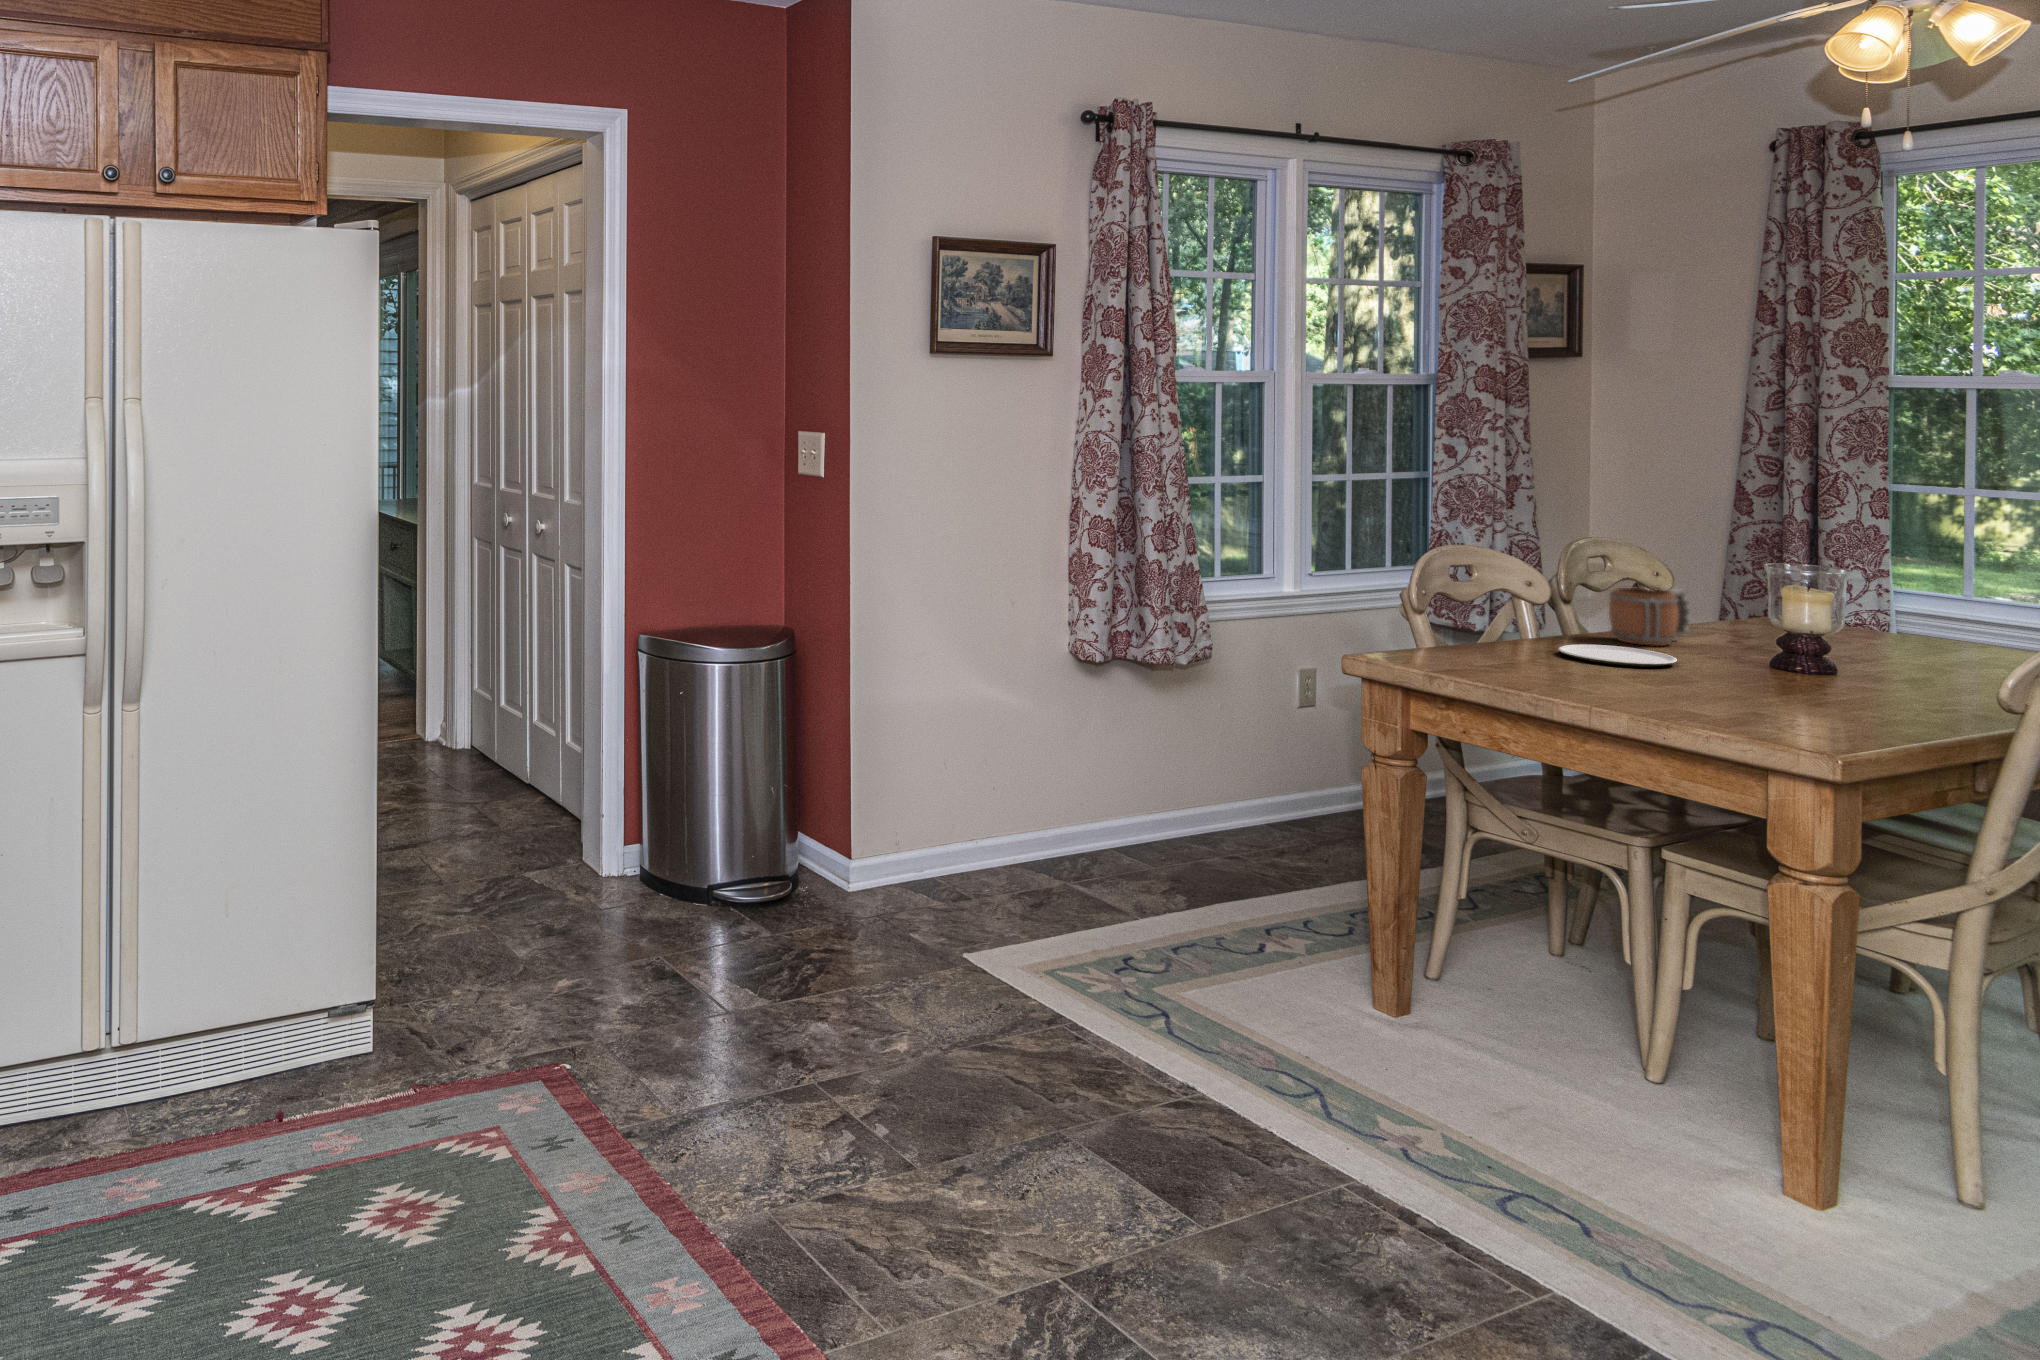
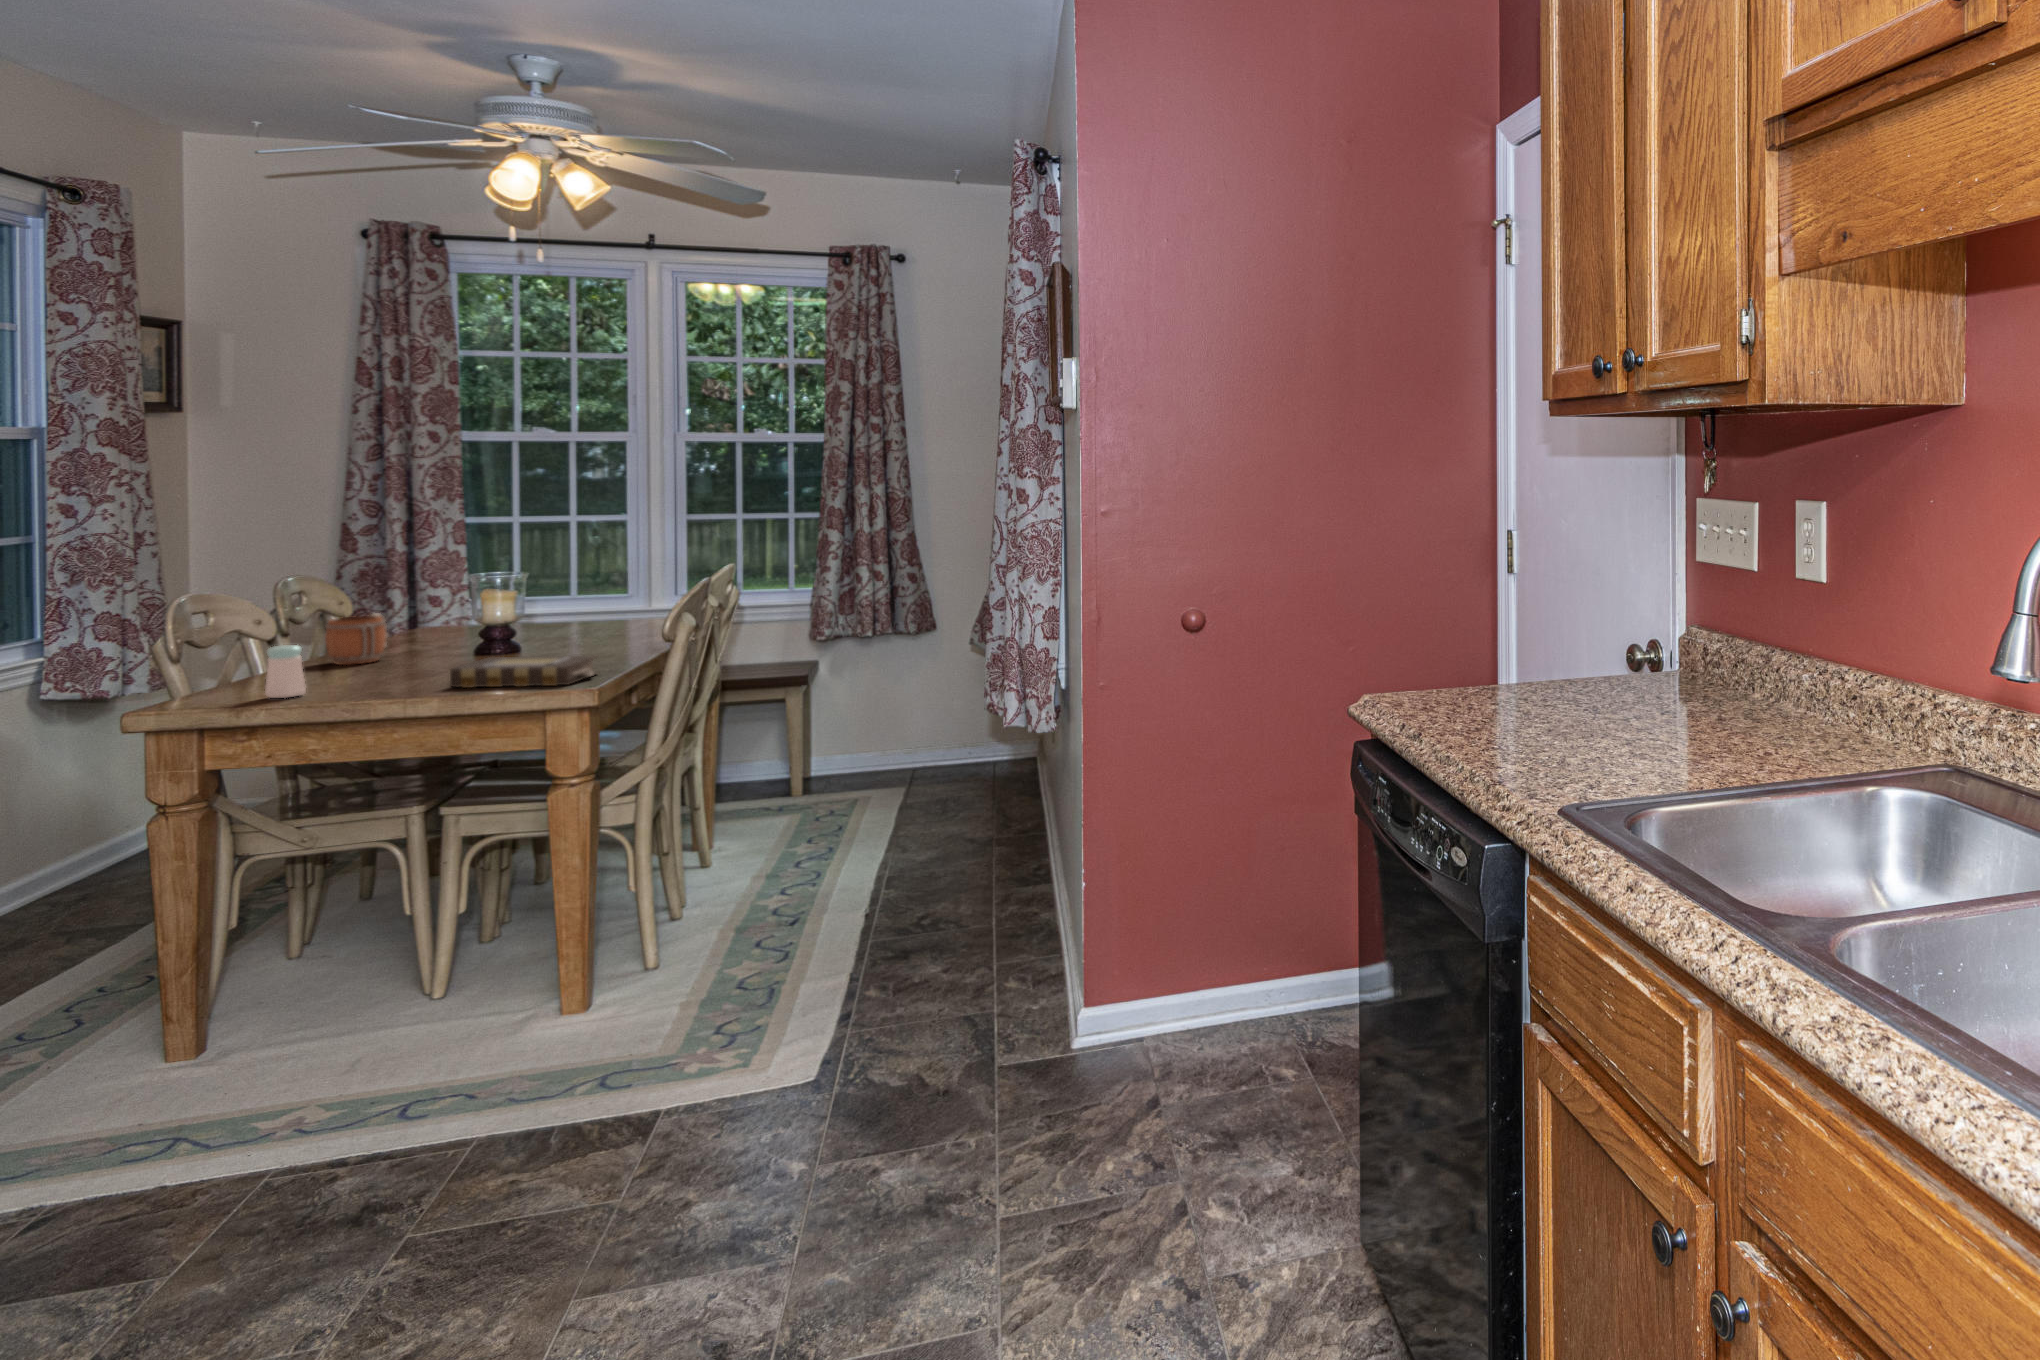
salt shaker: none [1488,606,1529,665] -> present [265,645,306,698]
plate: present [1559,644,1677,667] -> none [309,665,412,682]
book: none [1684,666,1909,726] -> present [450,656,598,688]

